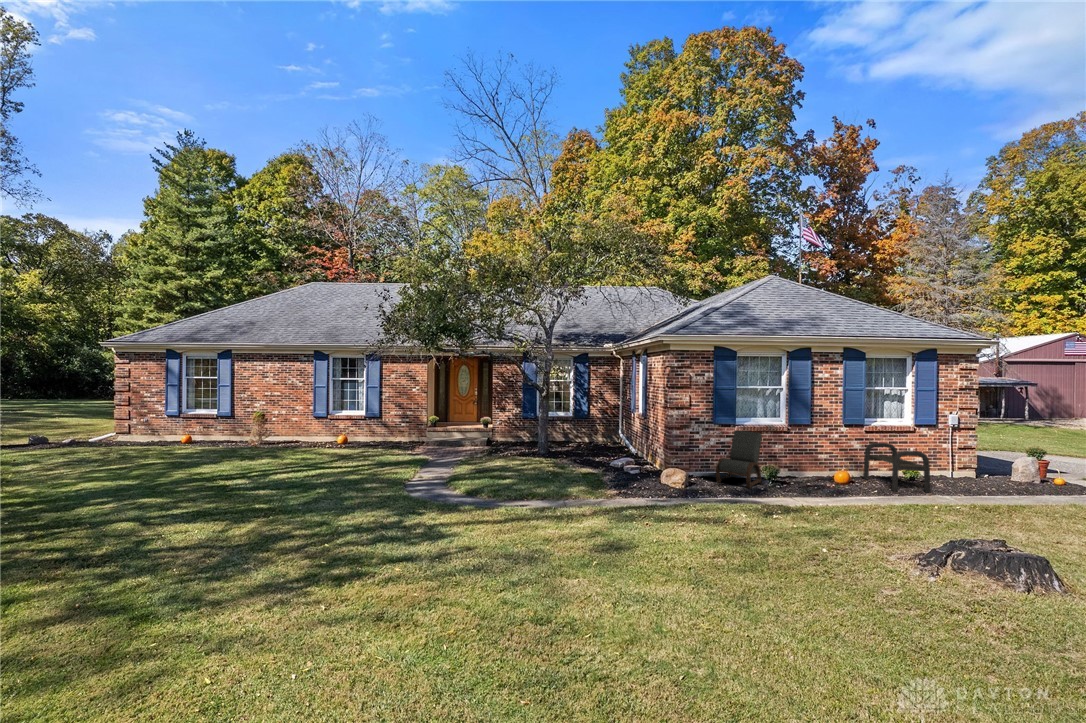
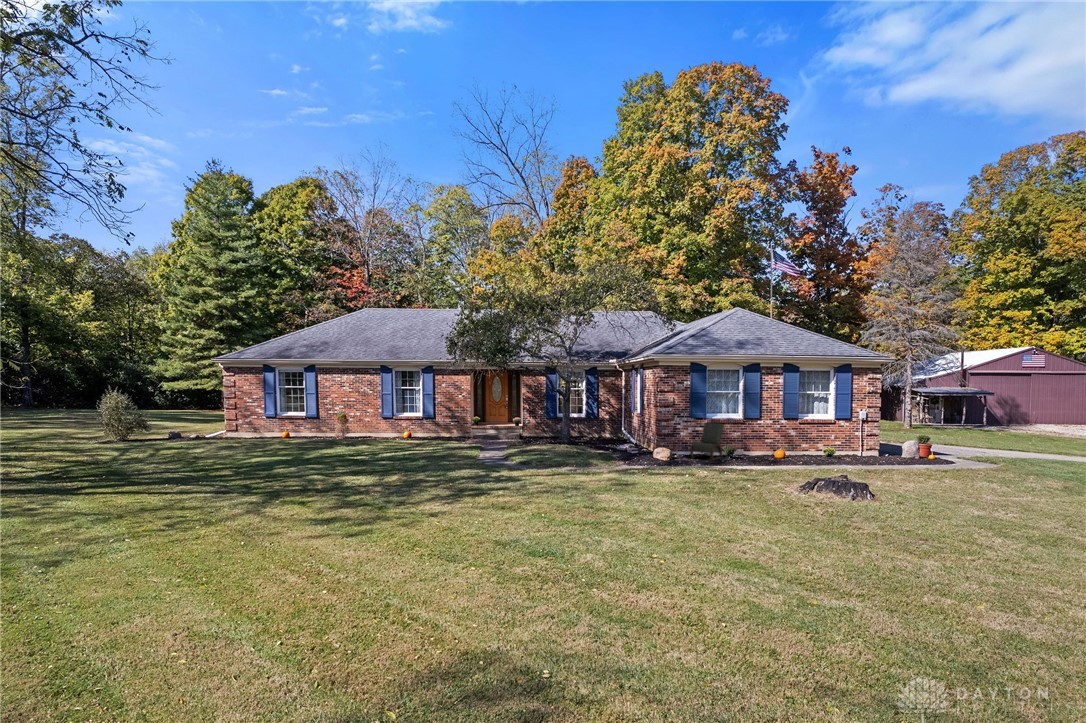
bench: present [863,443,930,493] -> none [798,431,837,464]

